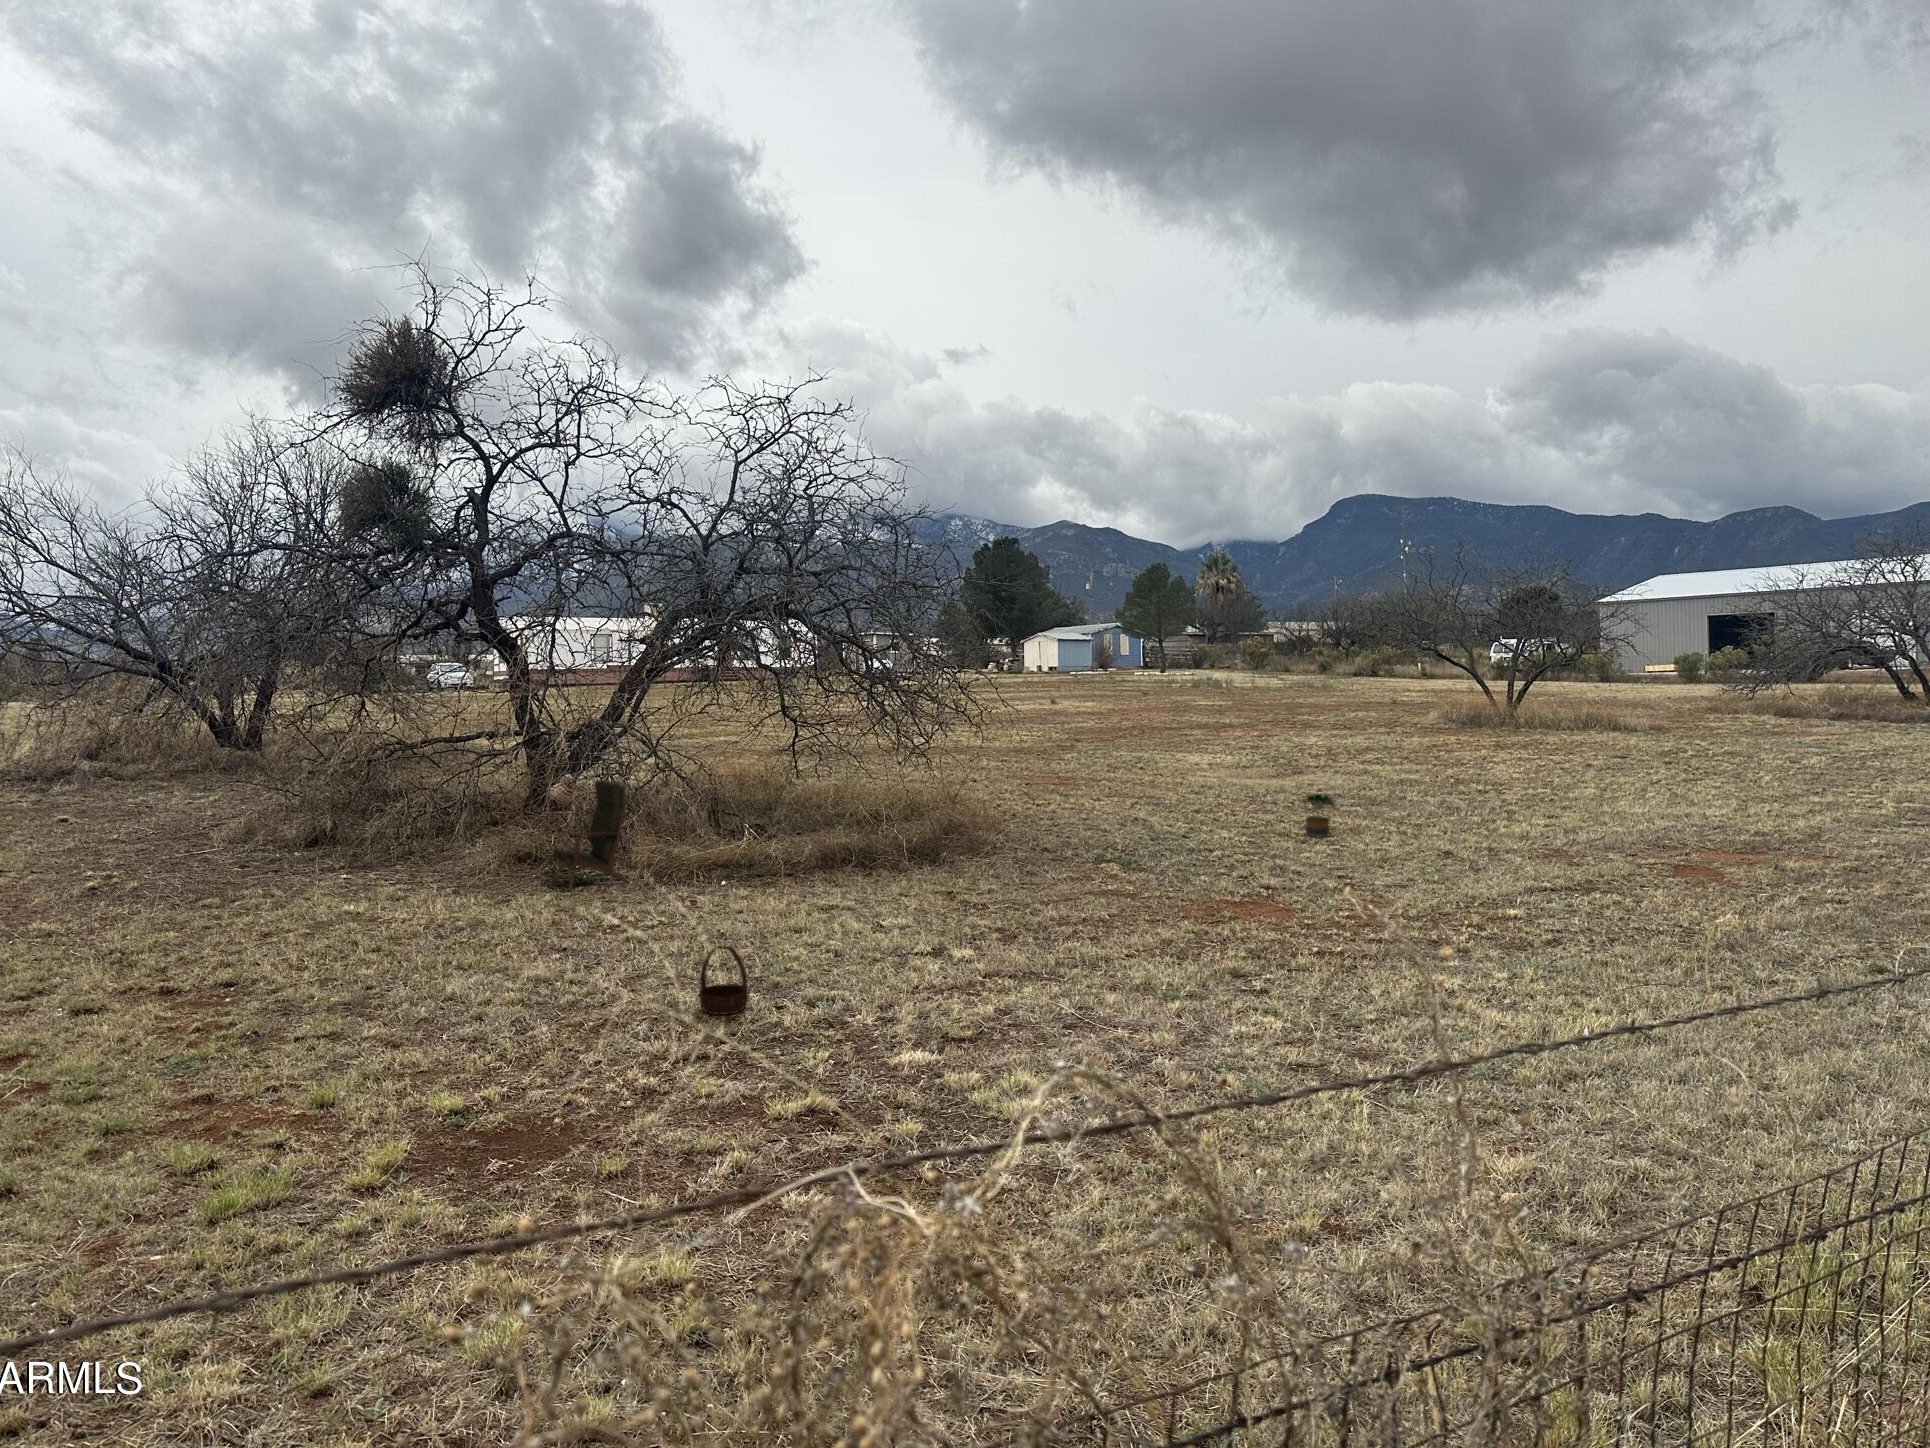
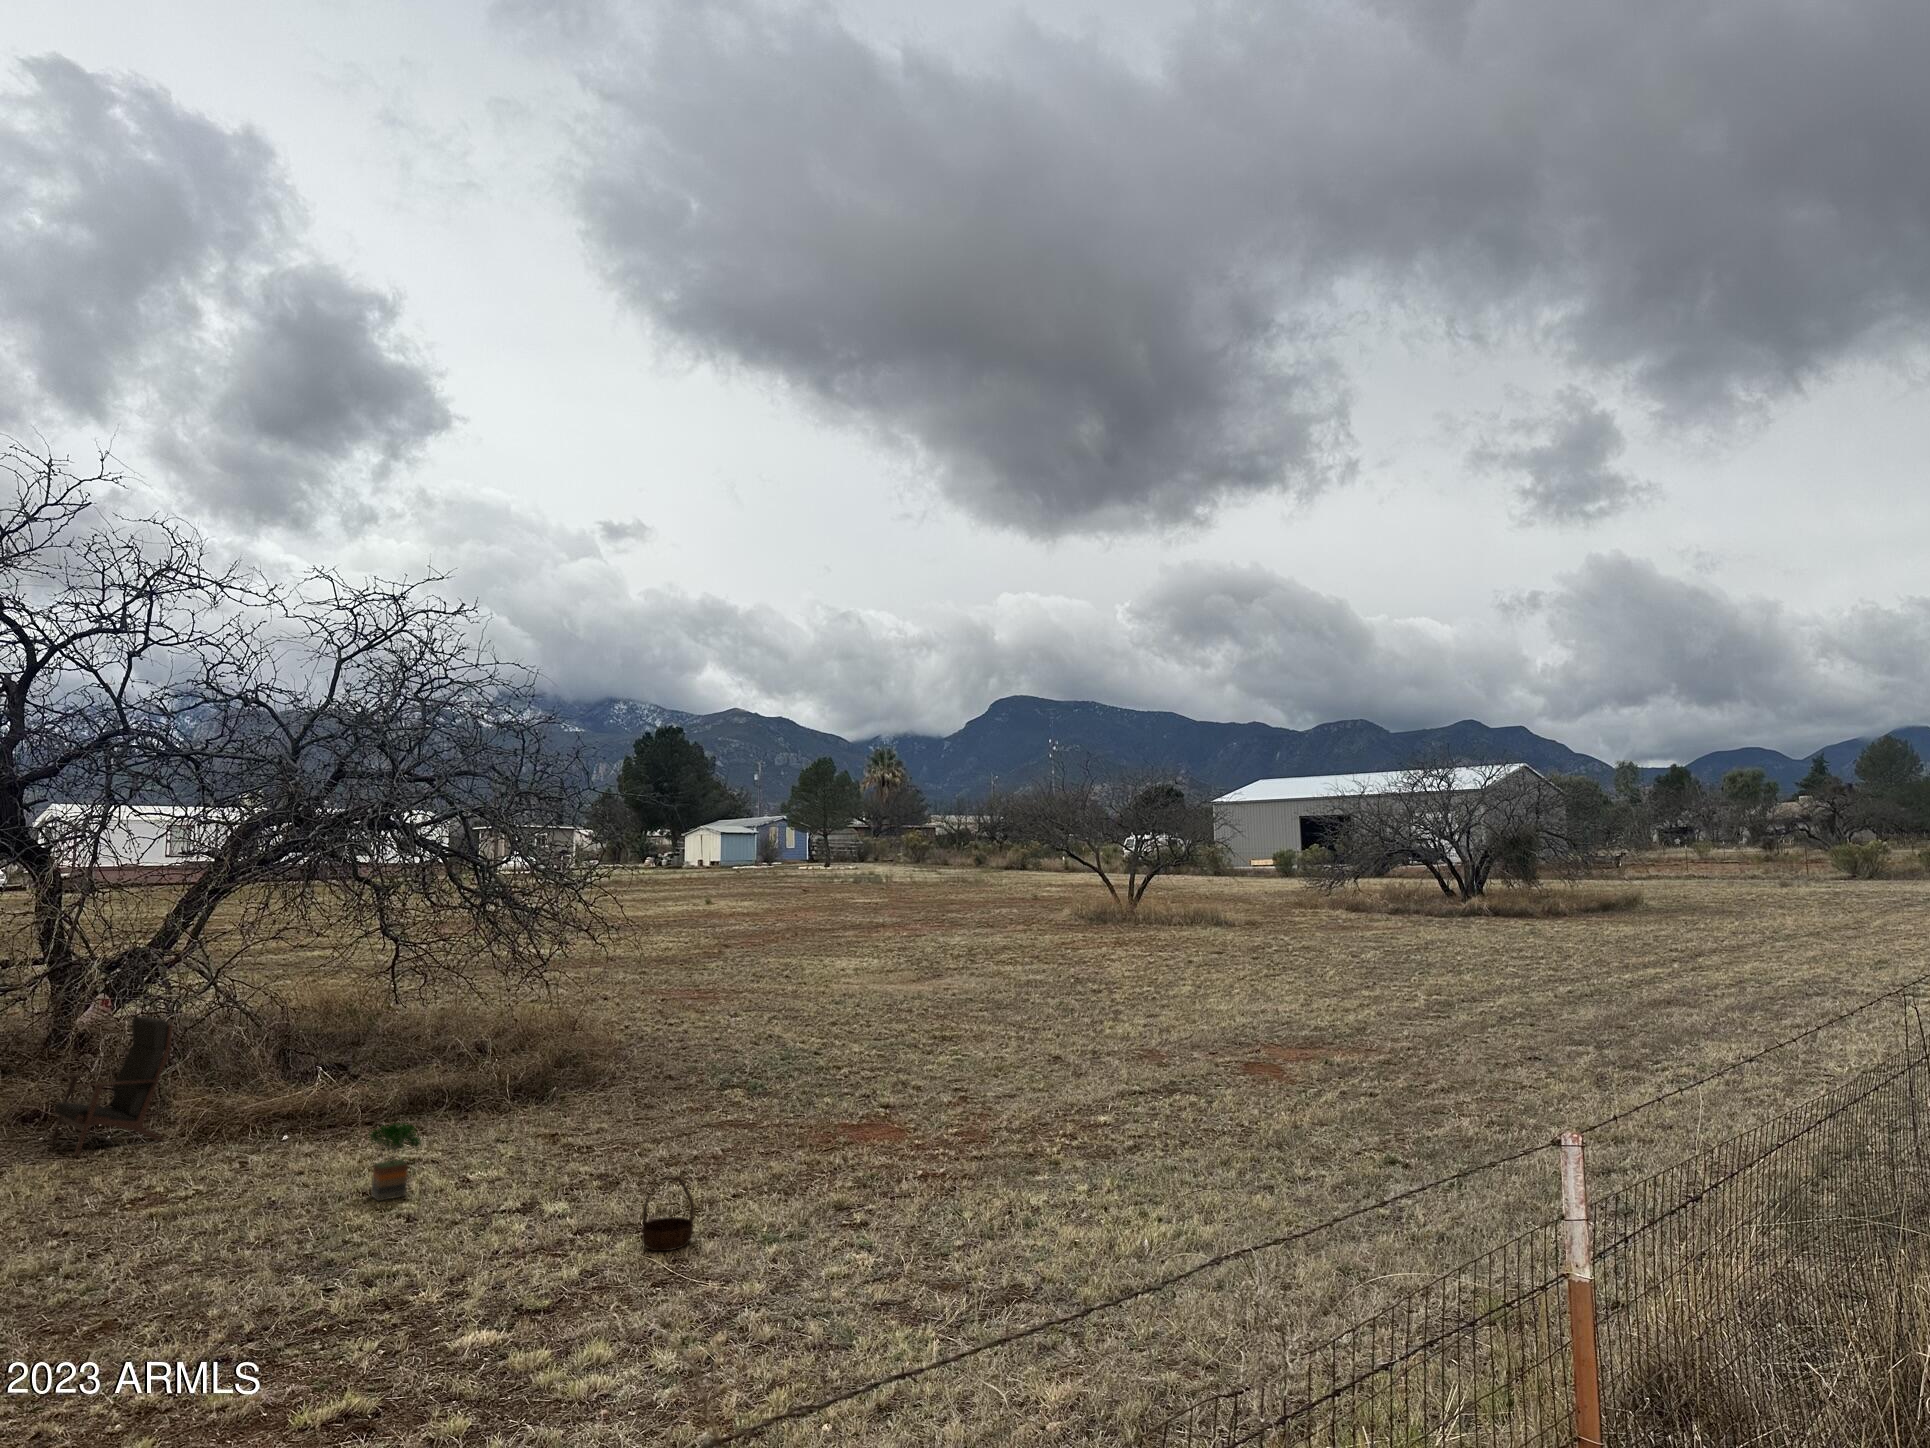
potted tree: present [1303,793,1335,837] -> present [369,1123,421,1201]
basket: present [699,945,749,1015] -> present [642,1177,694,1251]

